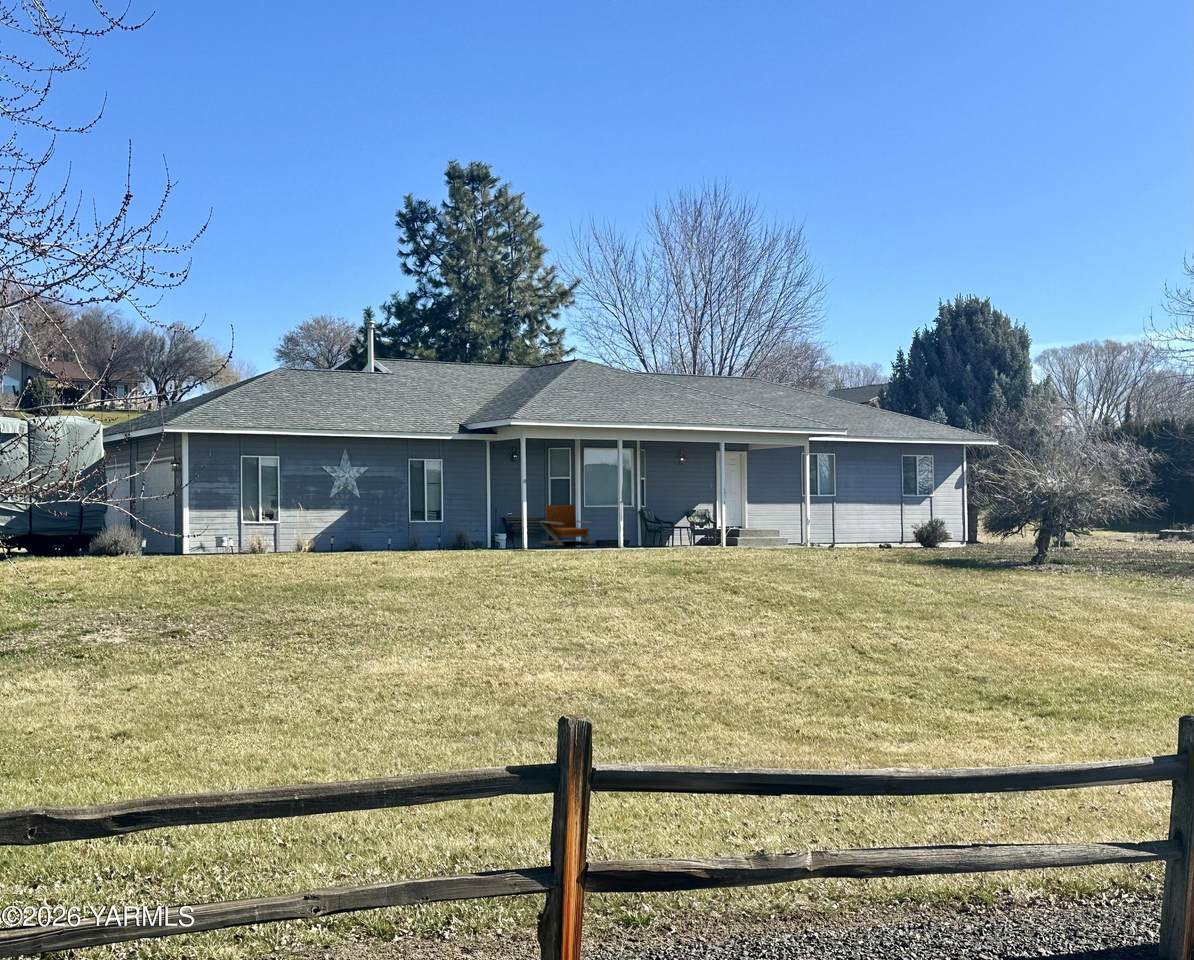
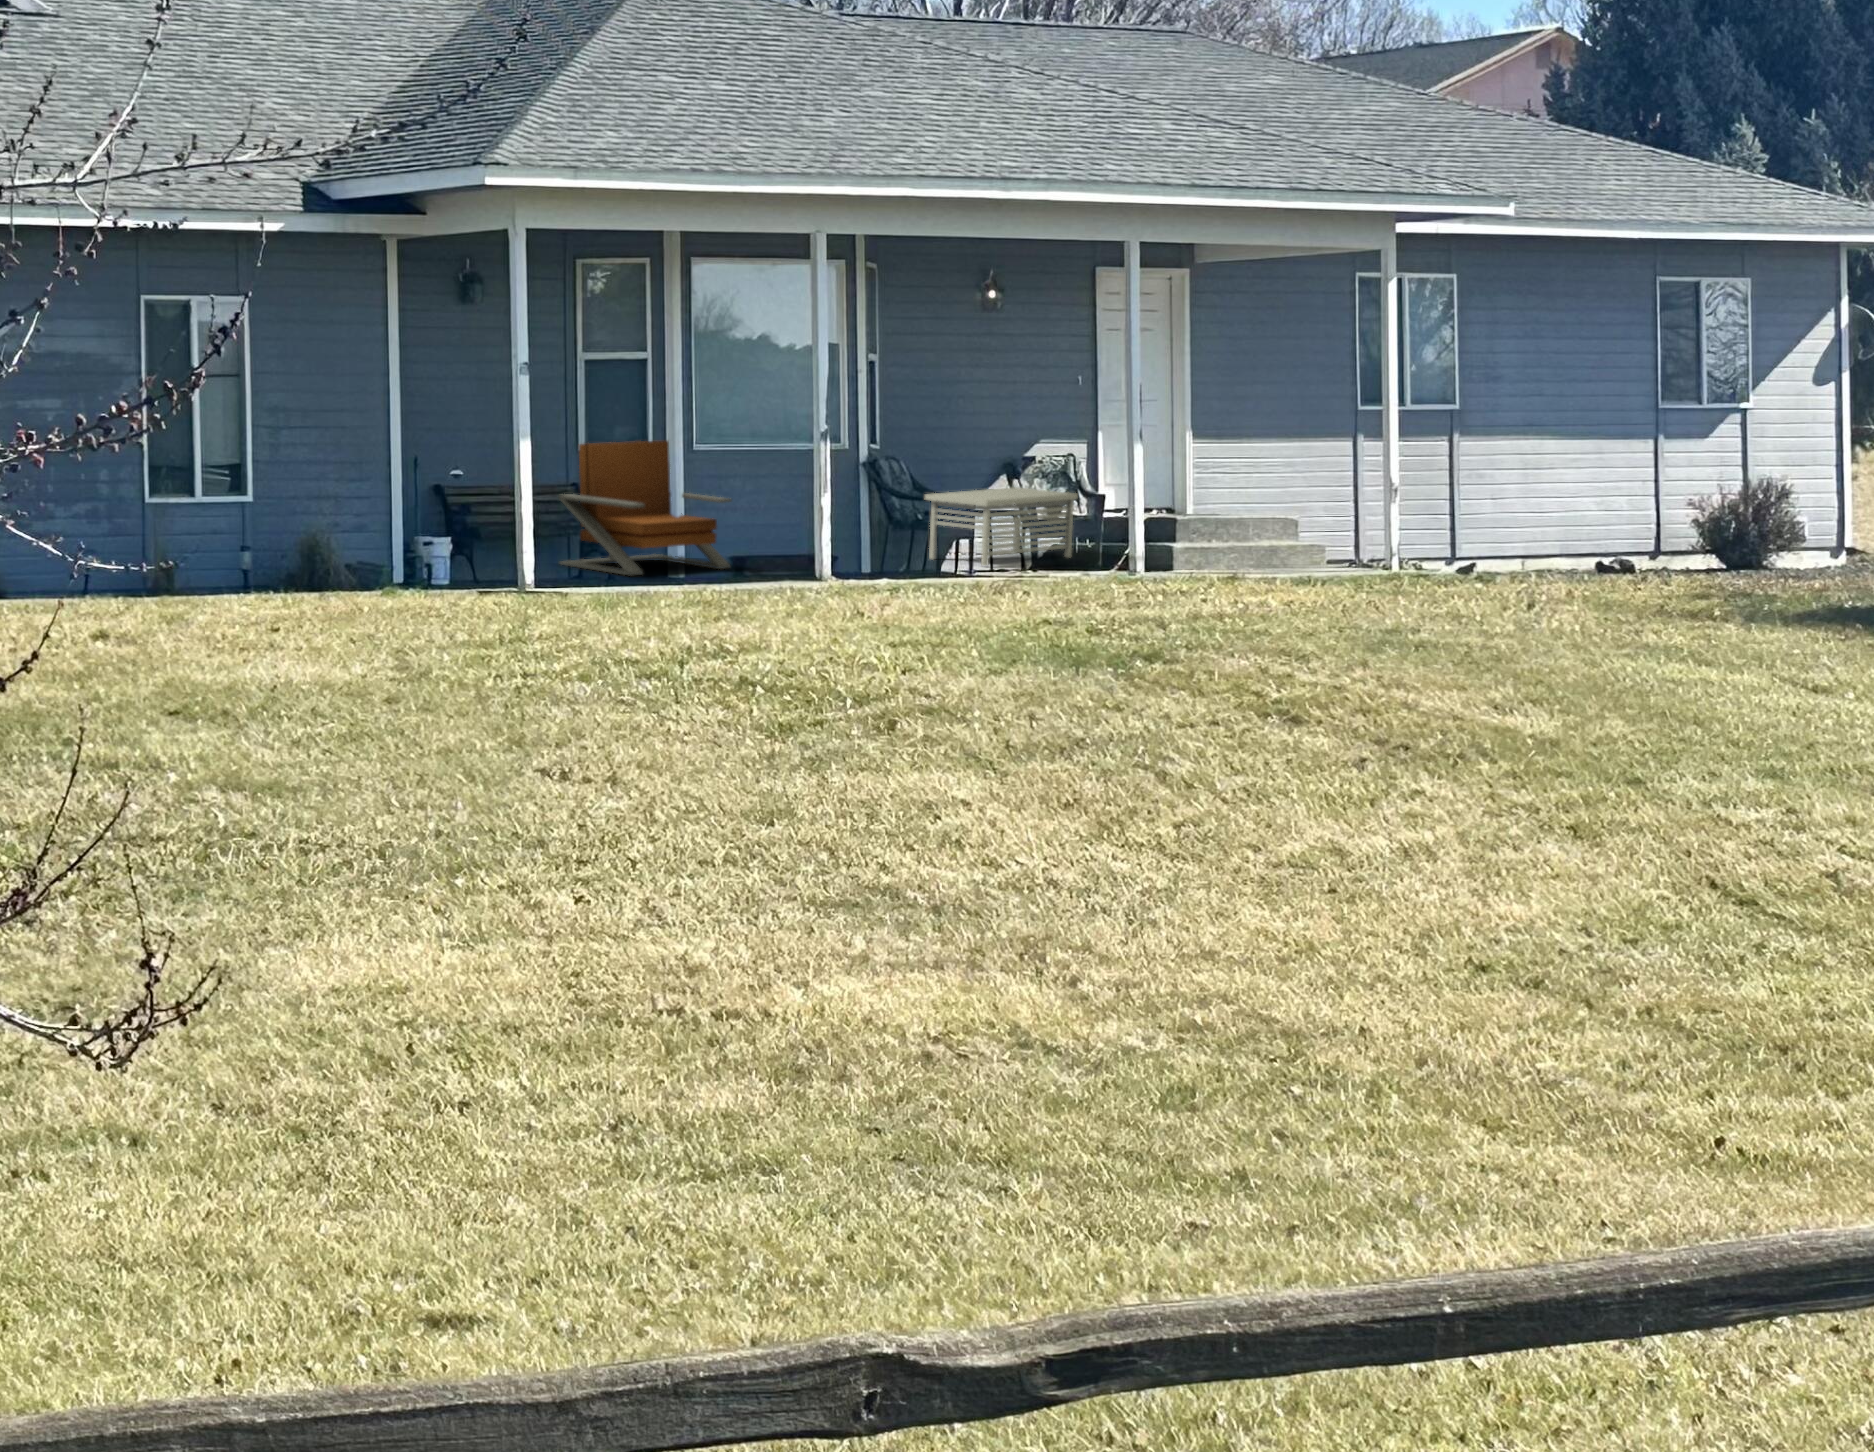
storage bench: none [657,520,706,544] -> present [925,487,1078,566]

